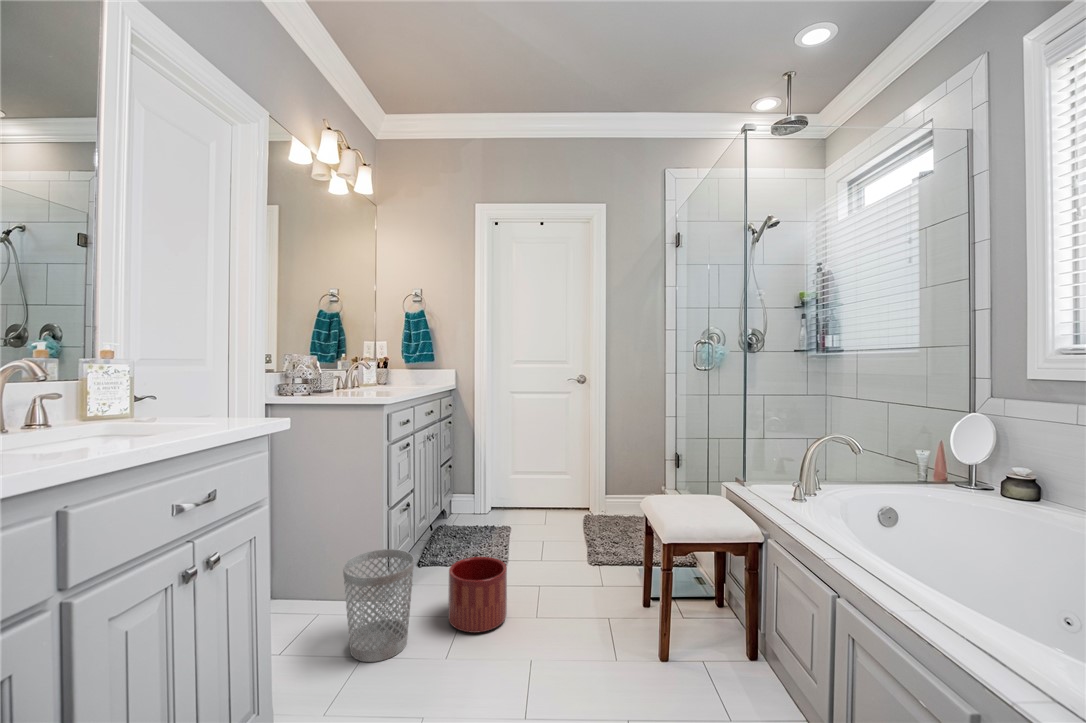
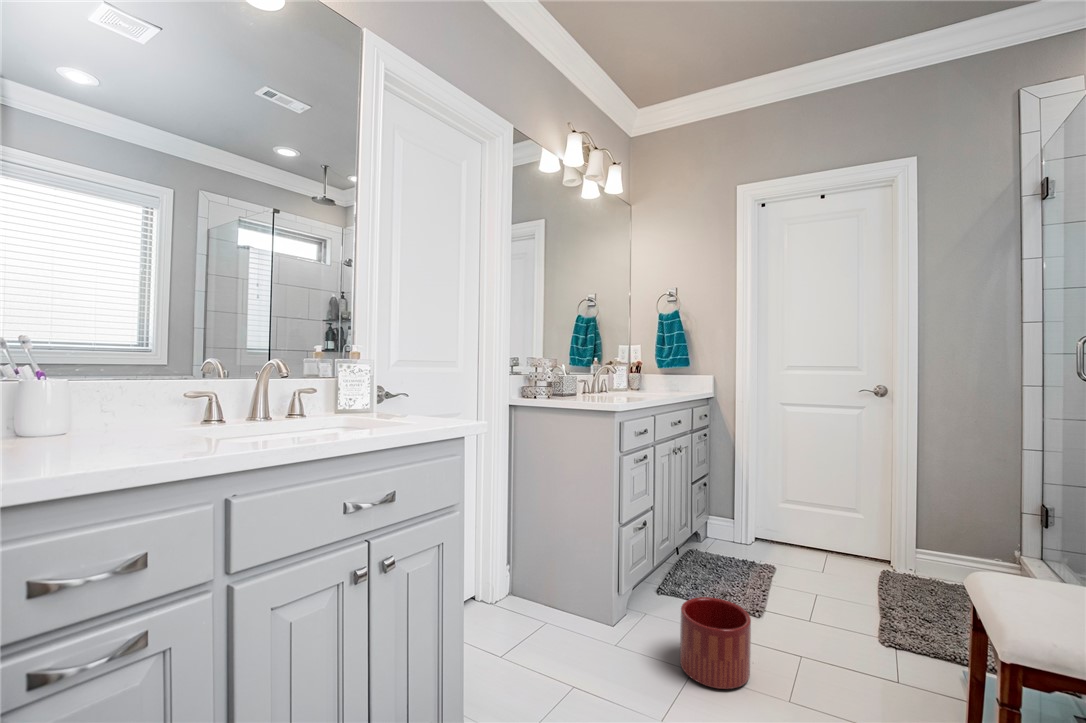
wastebasket: present [343,549,414,662] -> none [571,567,641,684]

